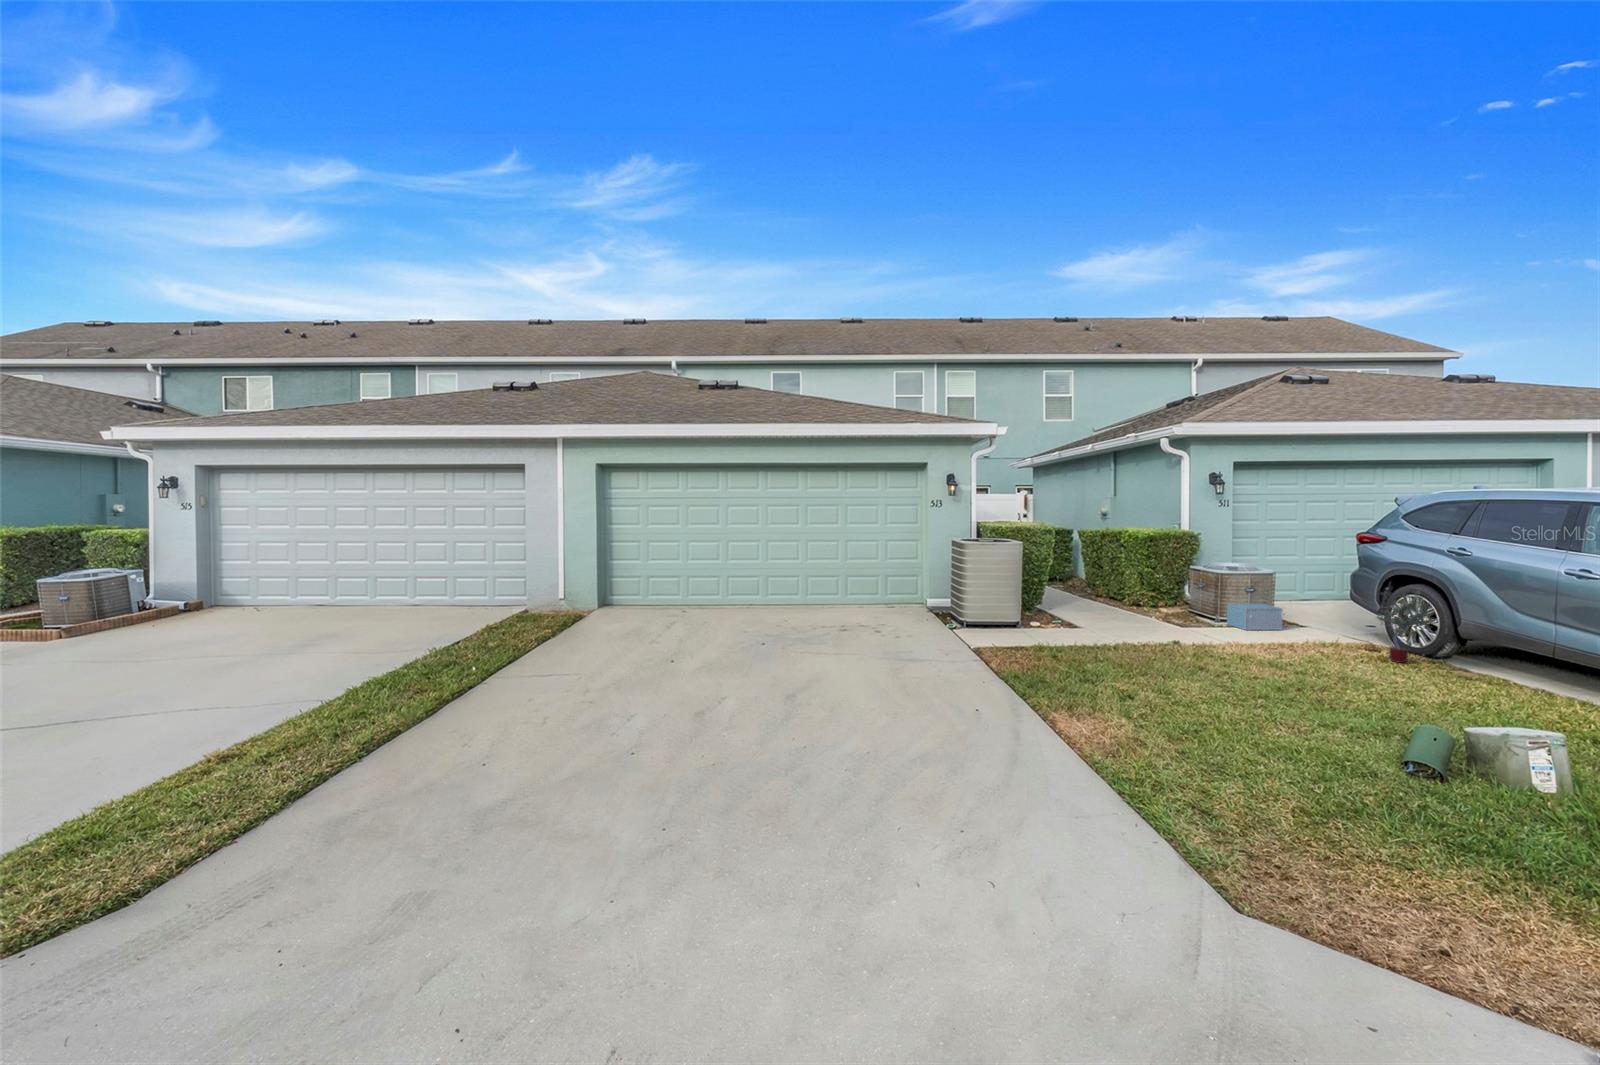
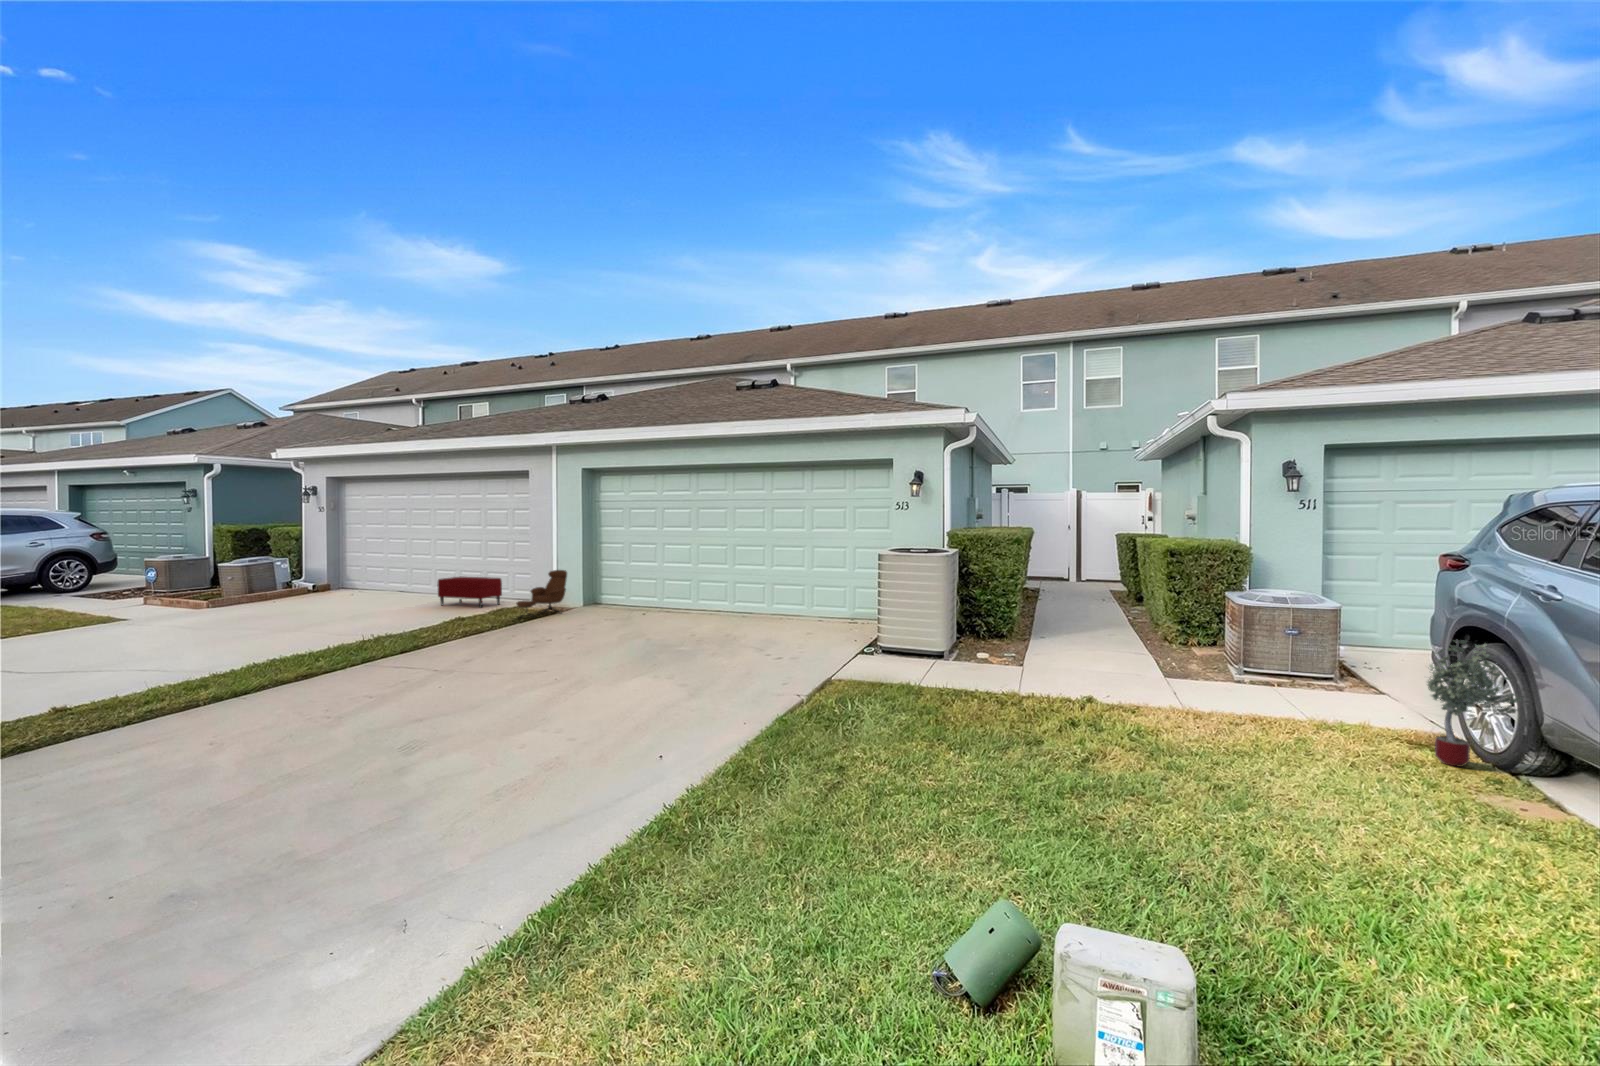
lounge chair: none [550,571,593,626] -> present [516,570,567,617]
bench: none [406,582,487,618] -> present [437,577,502,608]
storage box: present [1227,603,1283,630] -> none [1250,645,1329,690]

